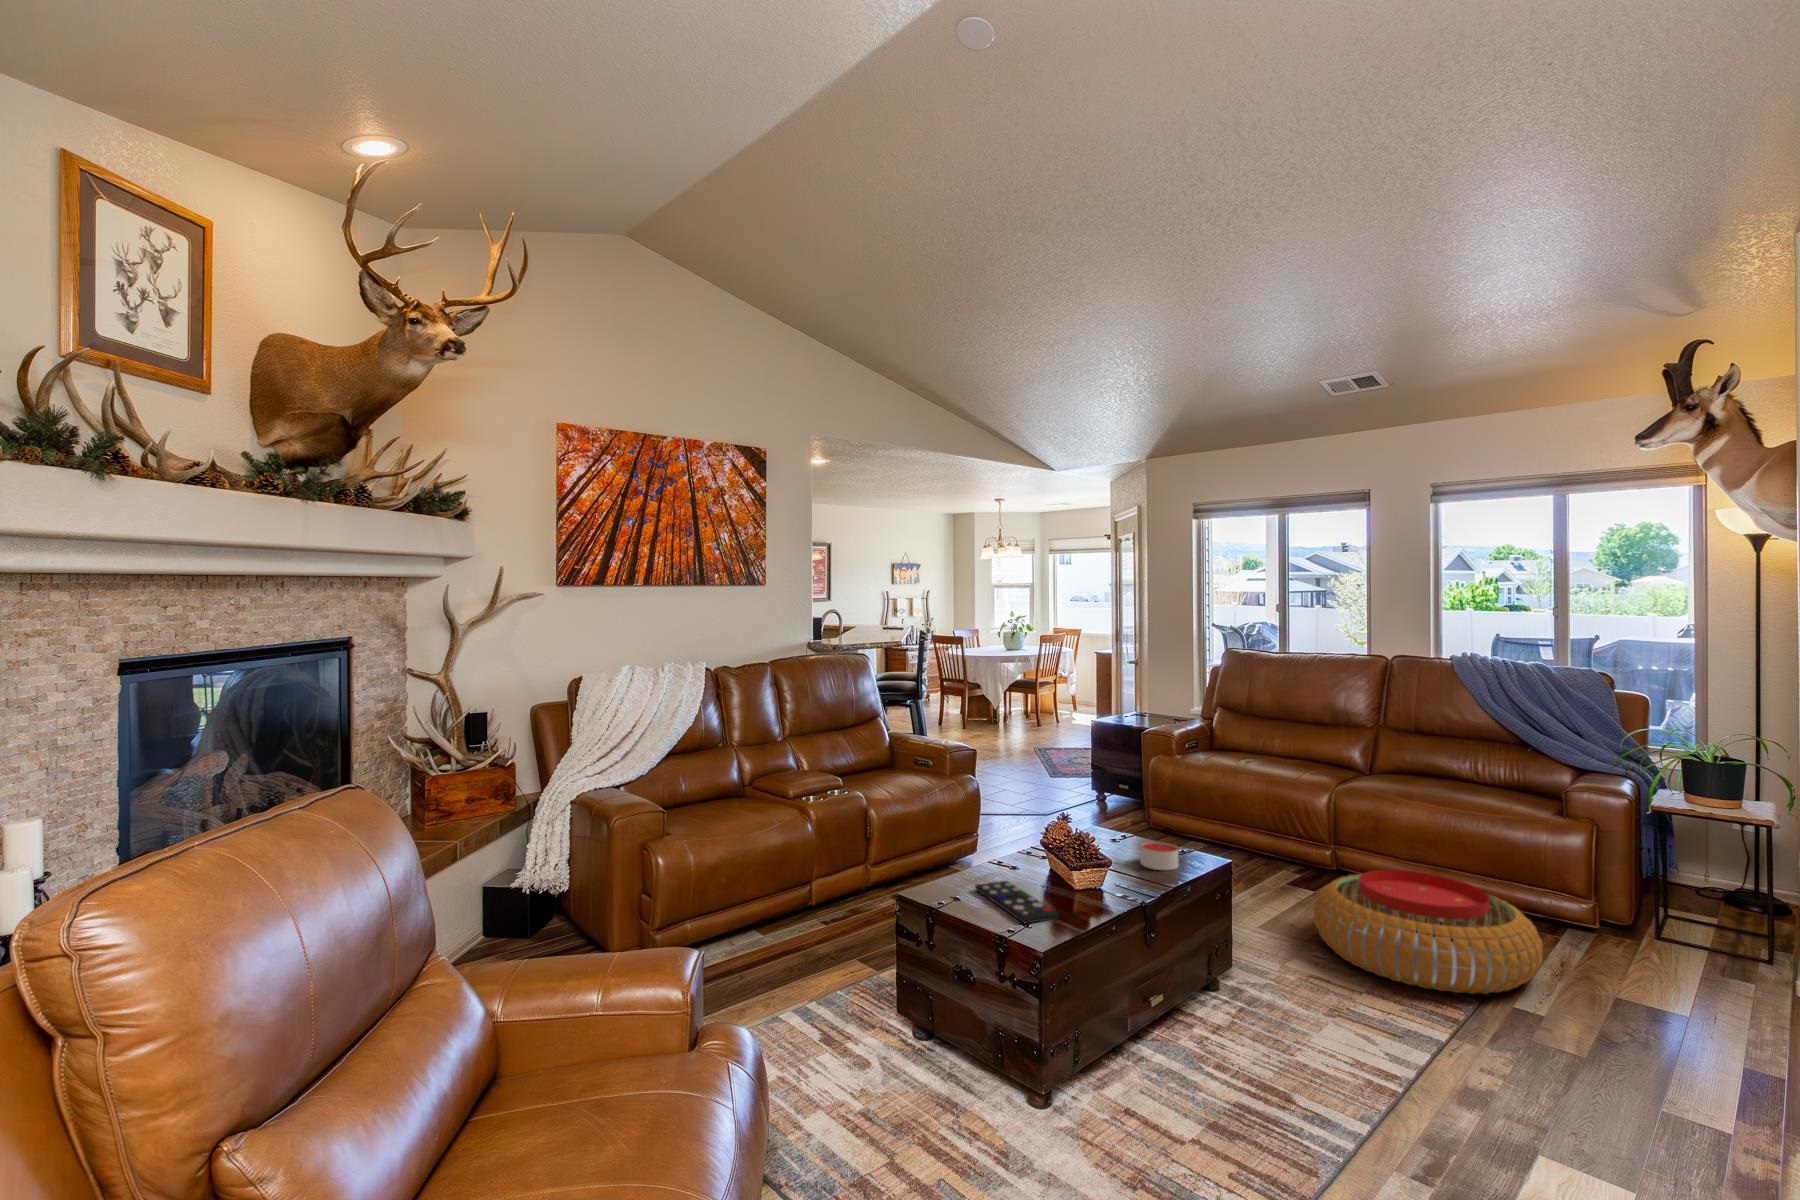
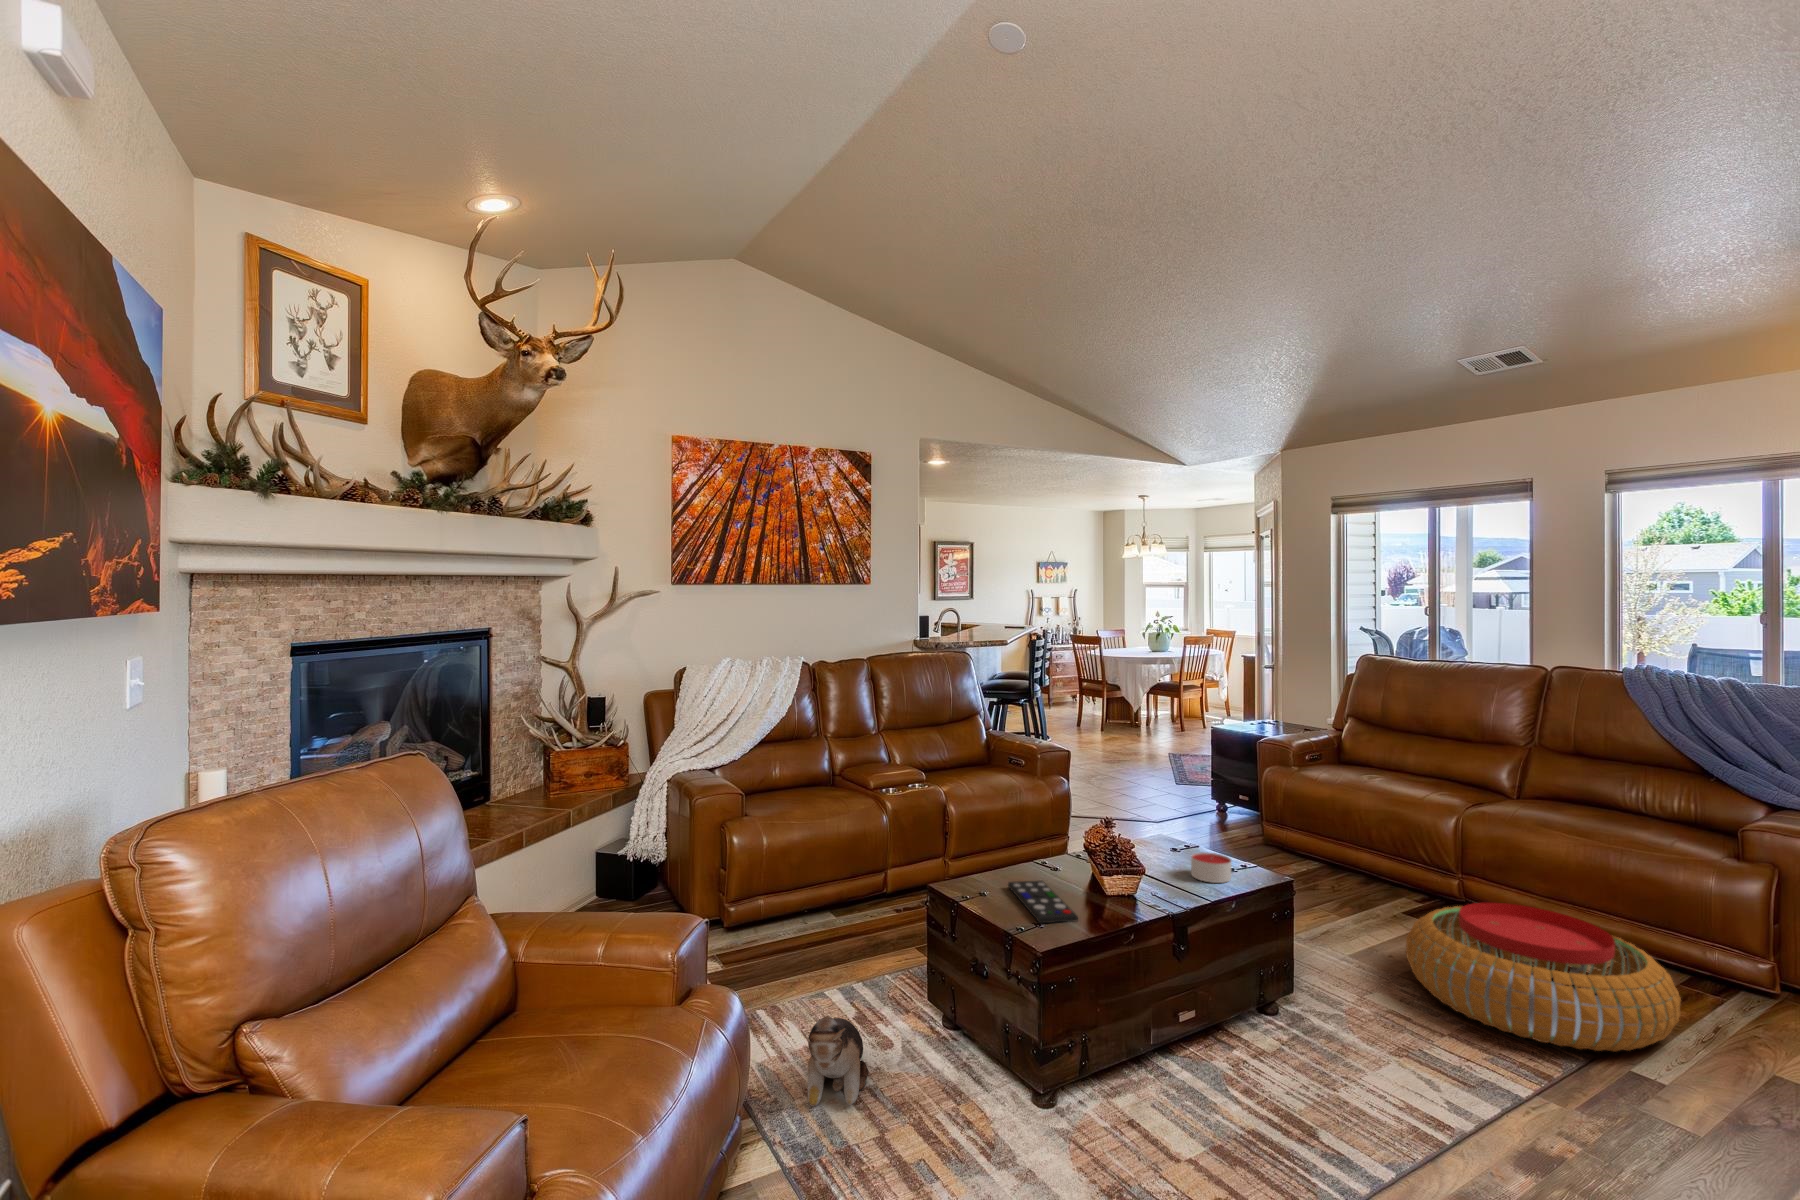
plush toy: none [801,1040,857,1138] -> present [801,1015,868,1106]

